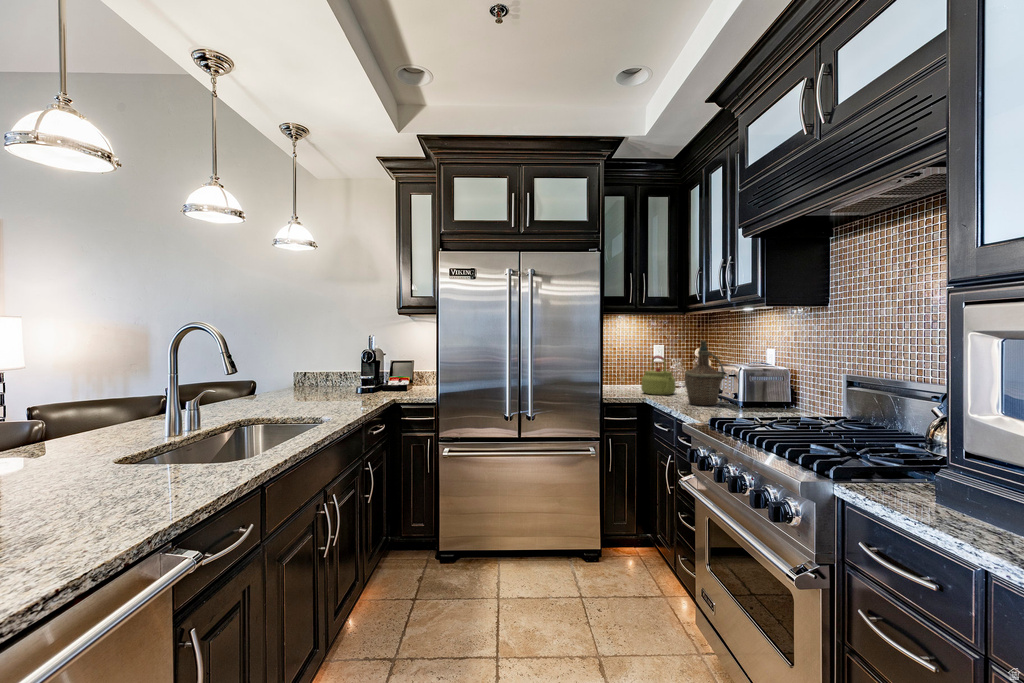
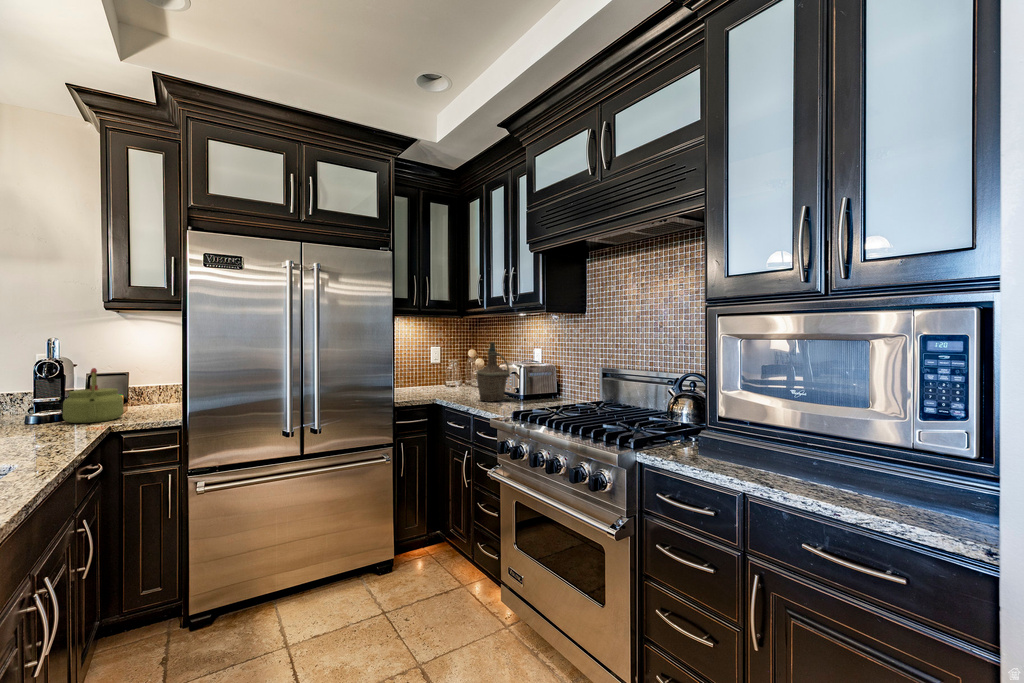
kettle: present [641,356,676,395] -> present [63,368,124,423]

